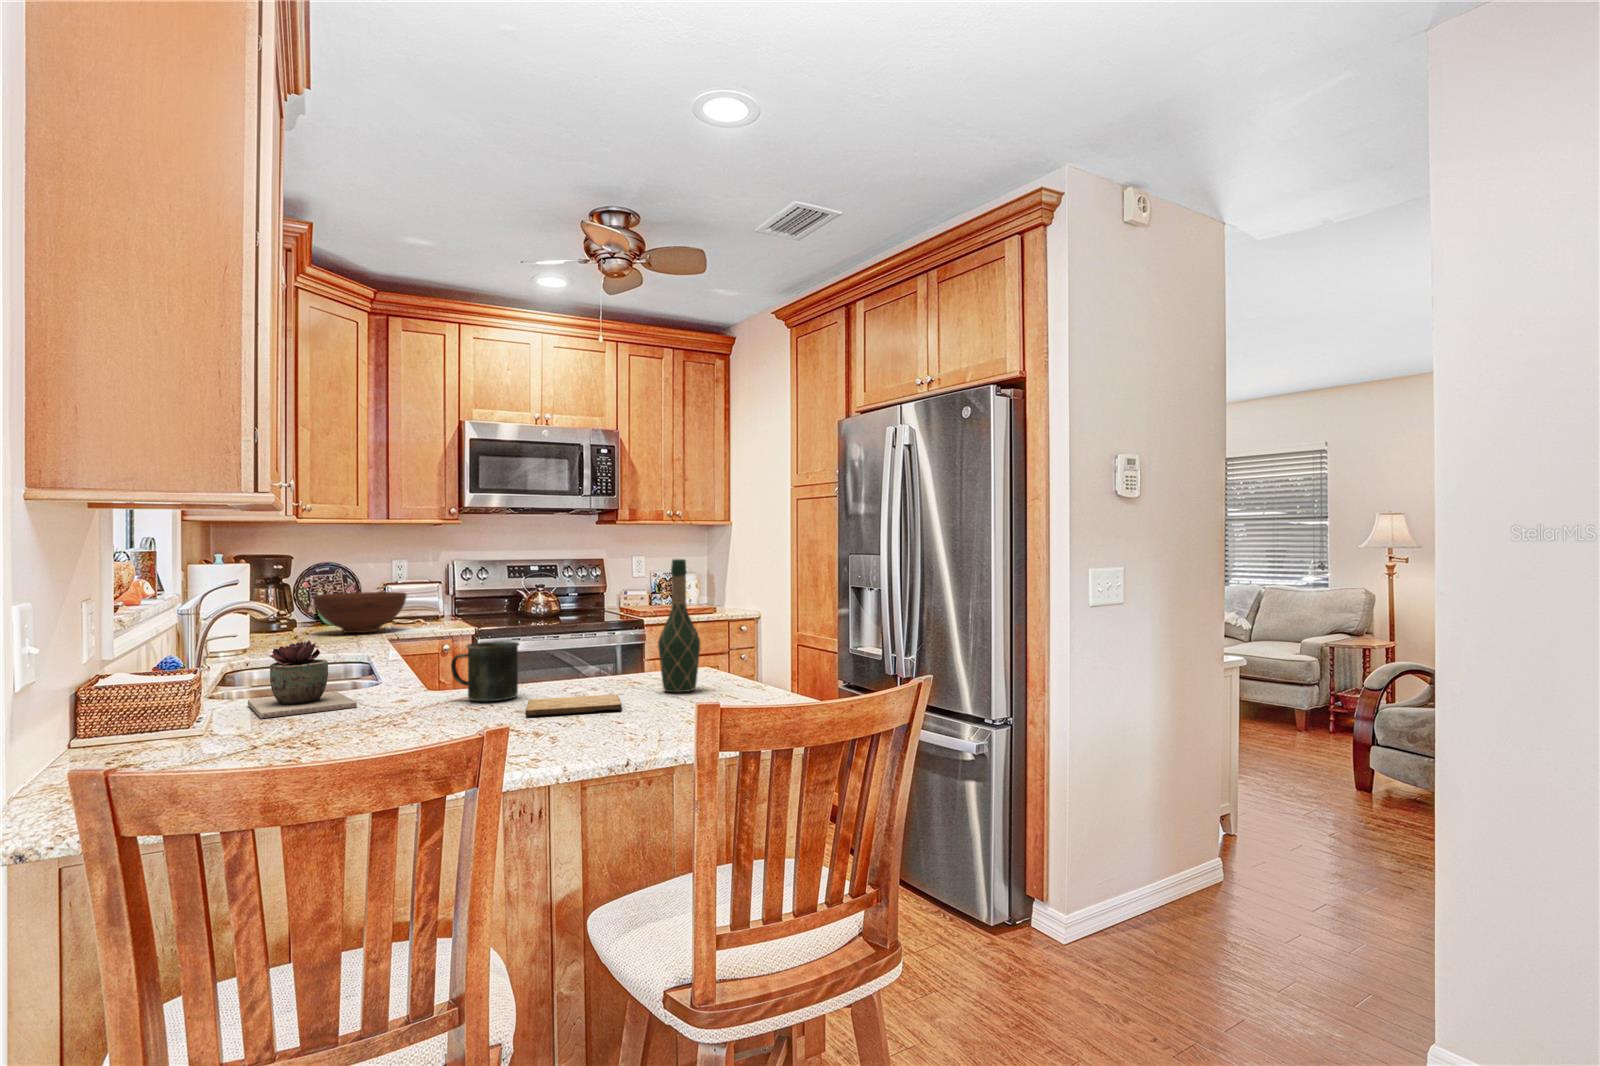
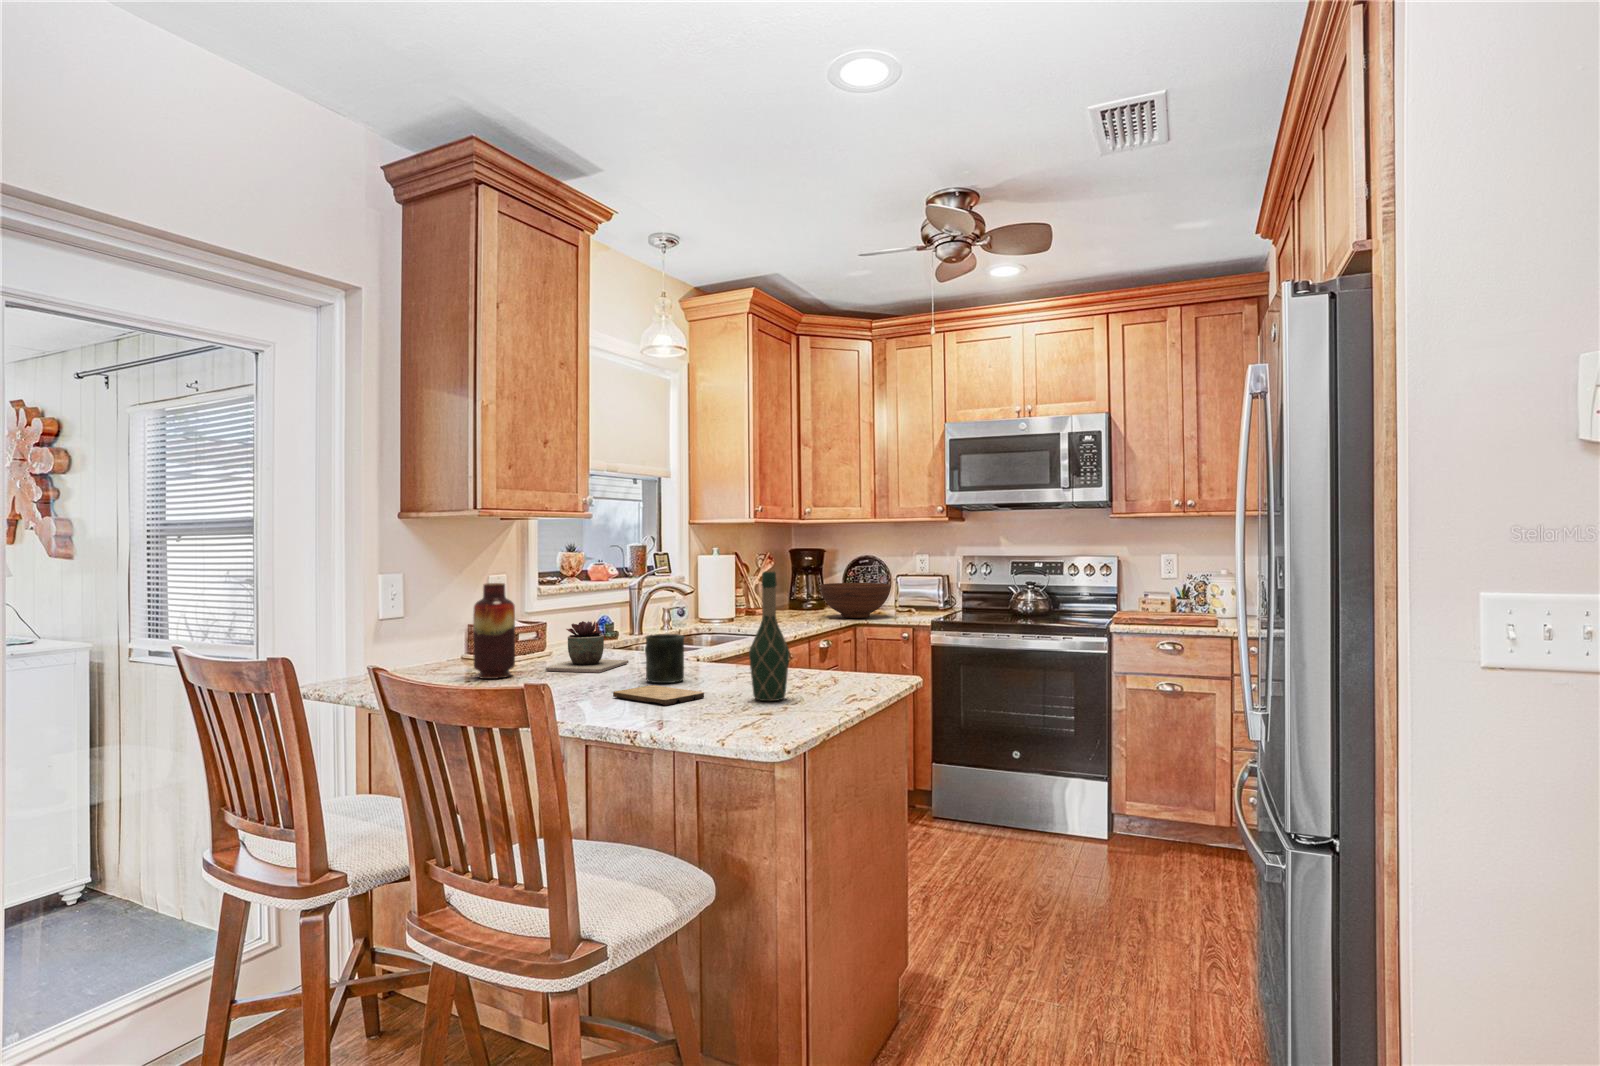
vase: none [175,590,250,741] -> present [473,583,515,679]

